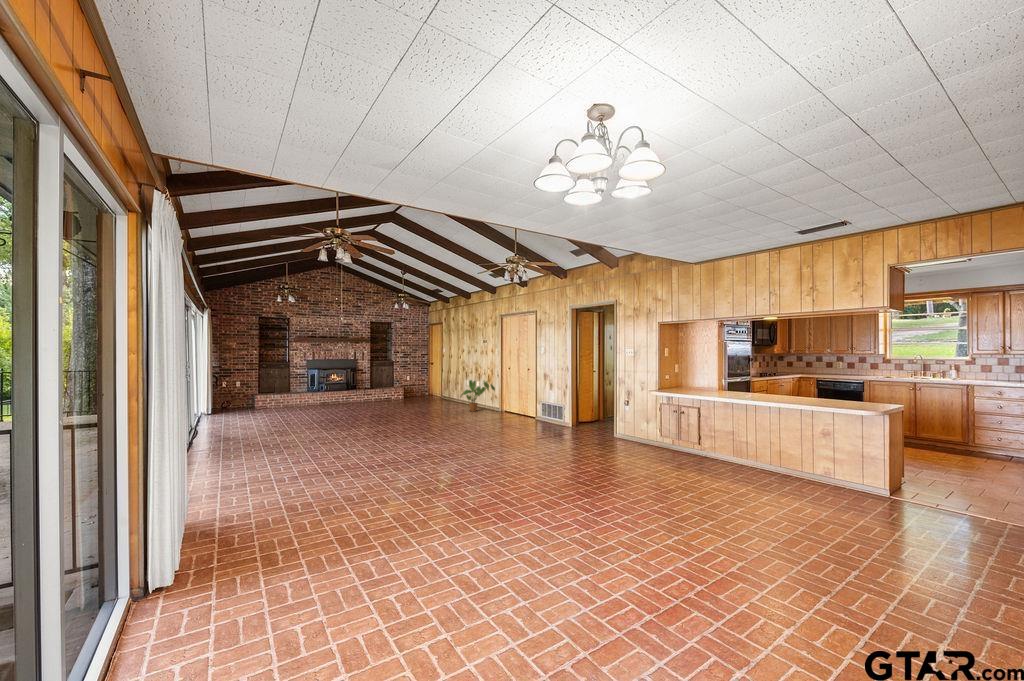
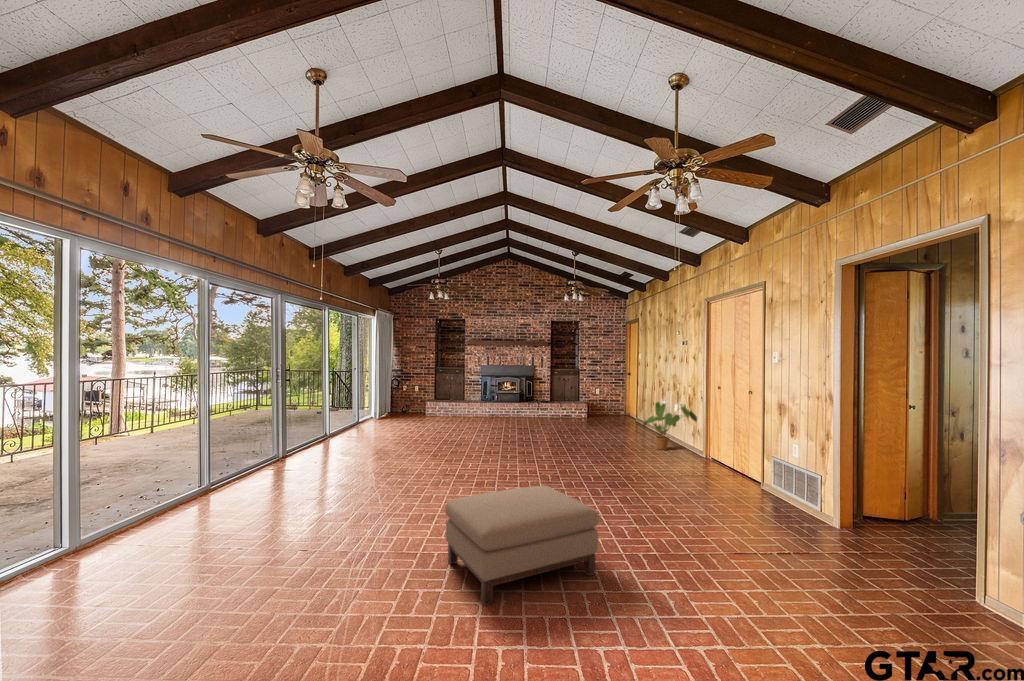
ottoman: none [405,421,485,472] -> present [445,485,599,605]

